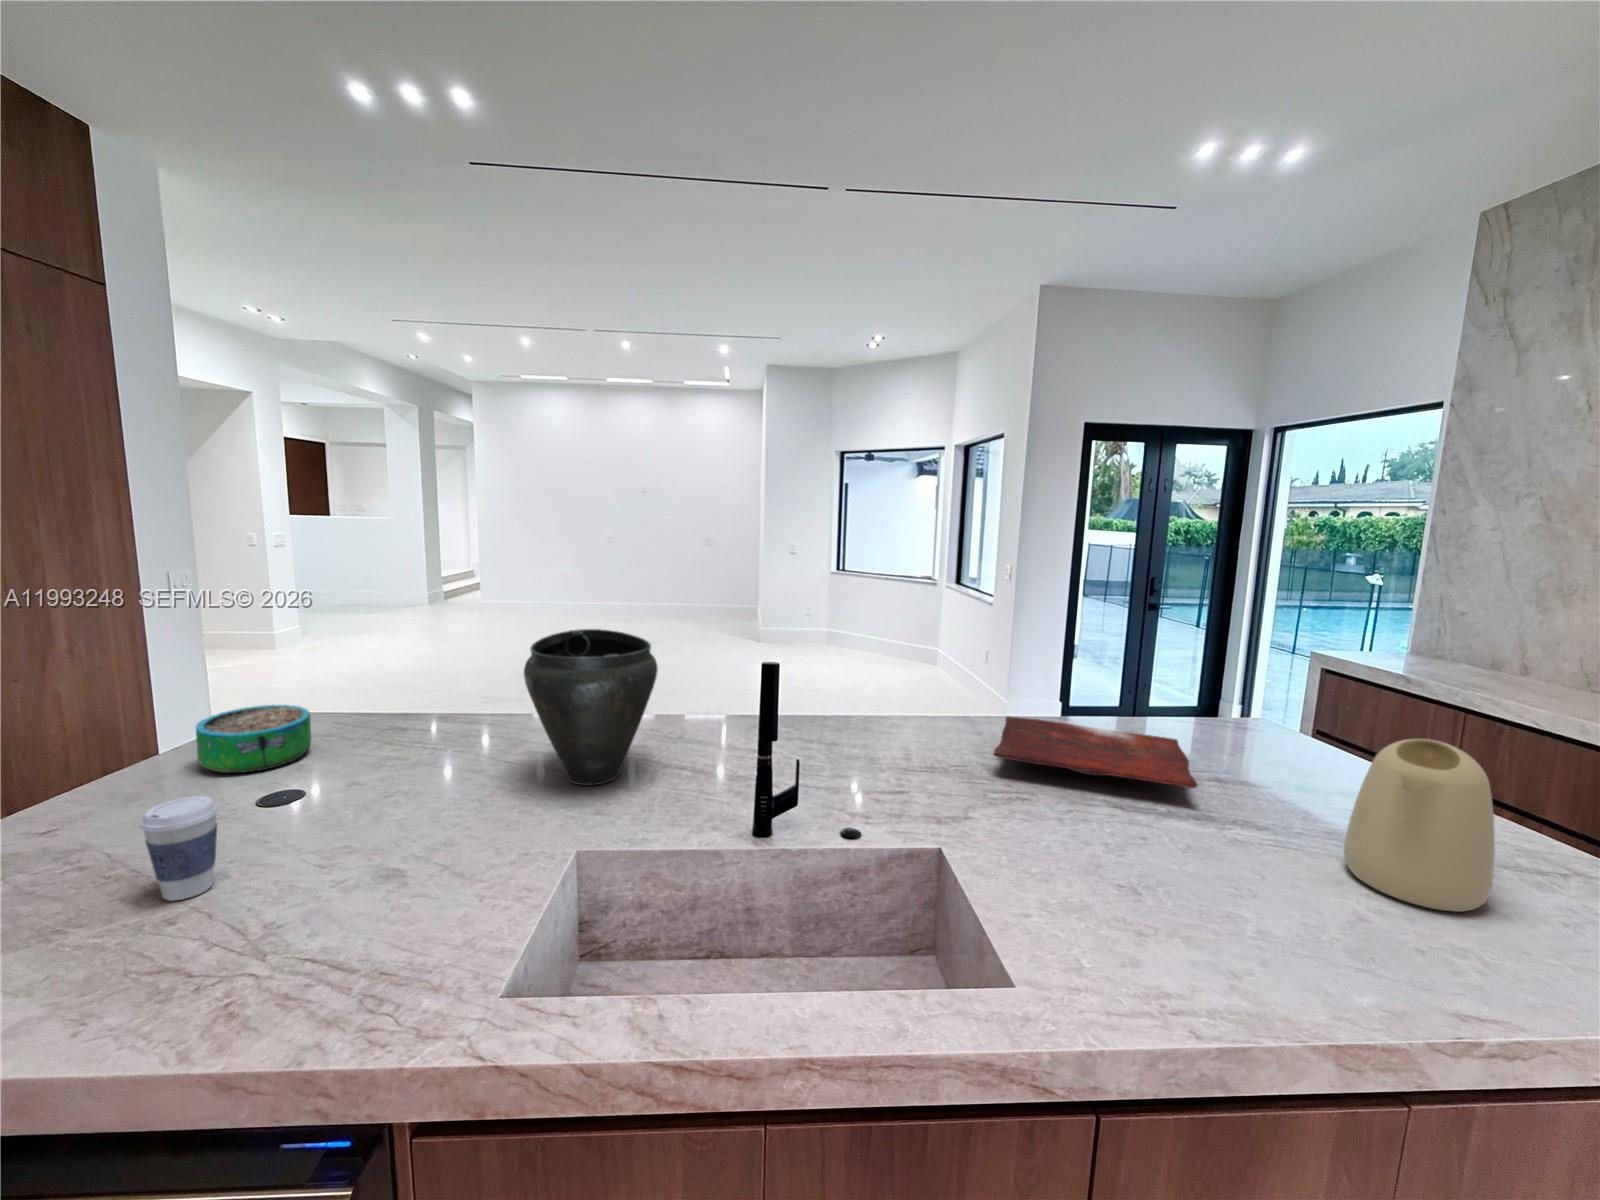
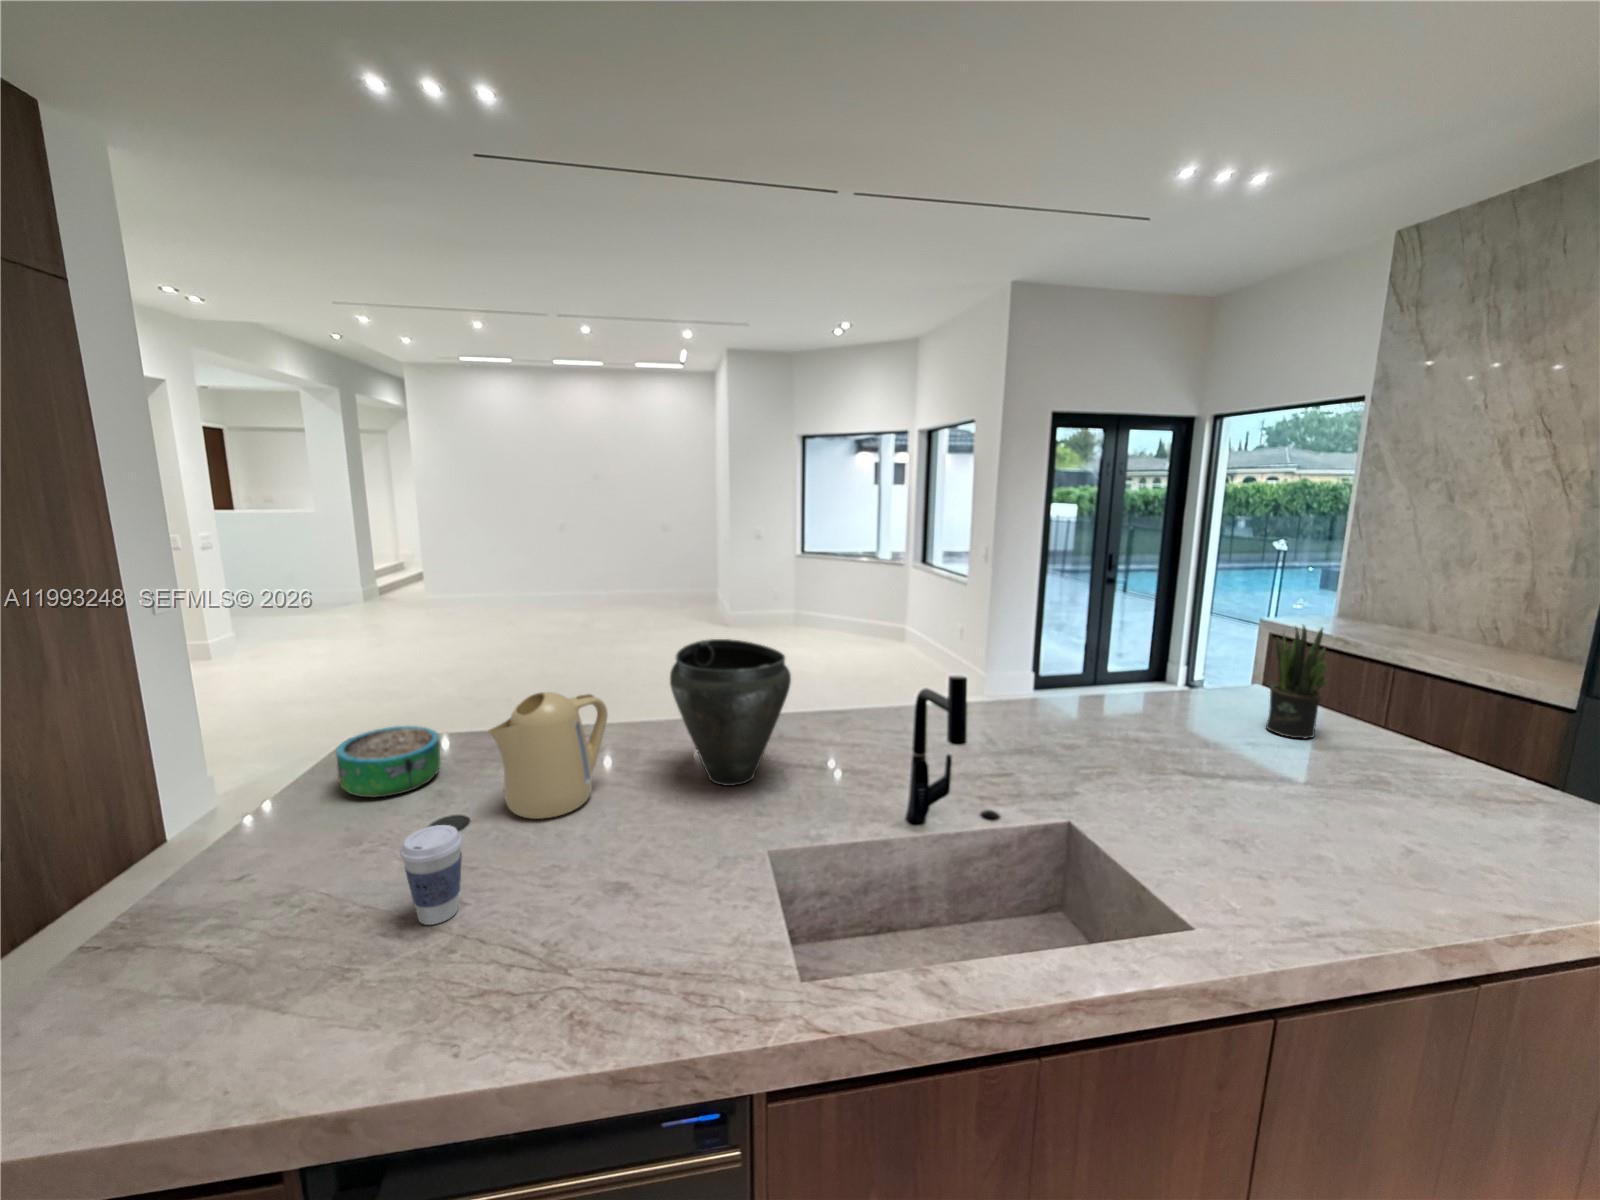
potted plant: none [1237,641,1309,777] -> present [1266,625,1327,738]
cutting board: present [994,717,1197,788] -> none [1067,698,1258,754]
kettle: present [1344,739,1495,912] -> present [488,692,608,819]

